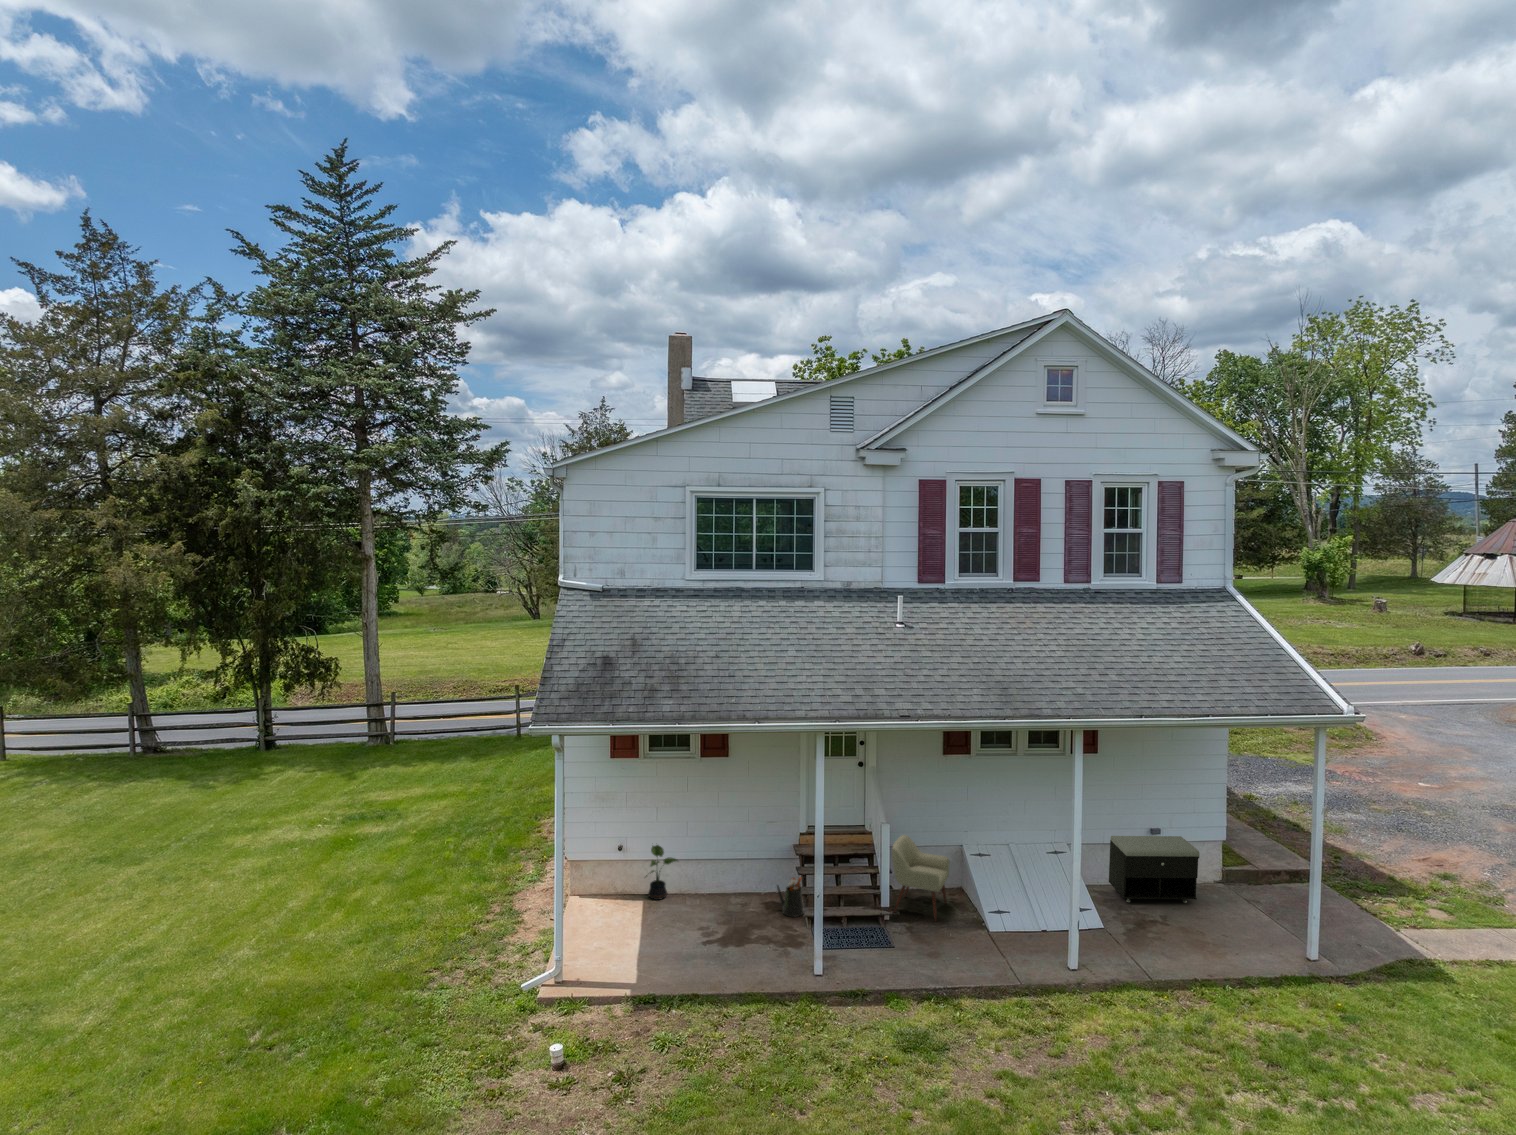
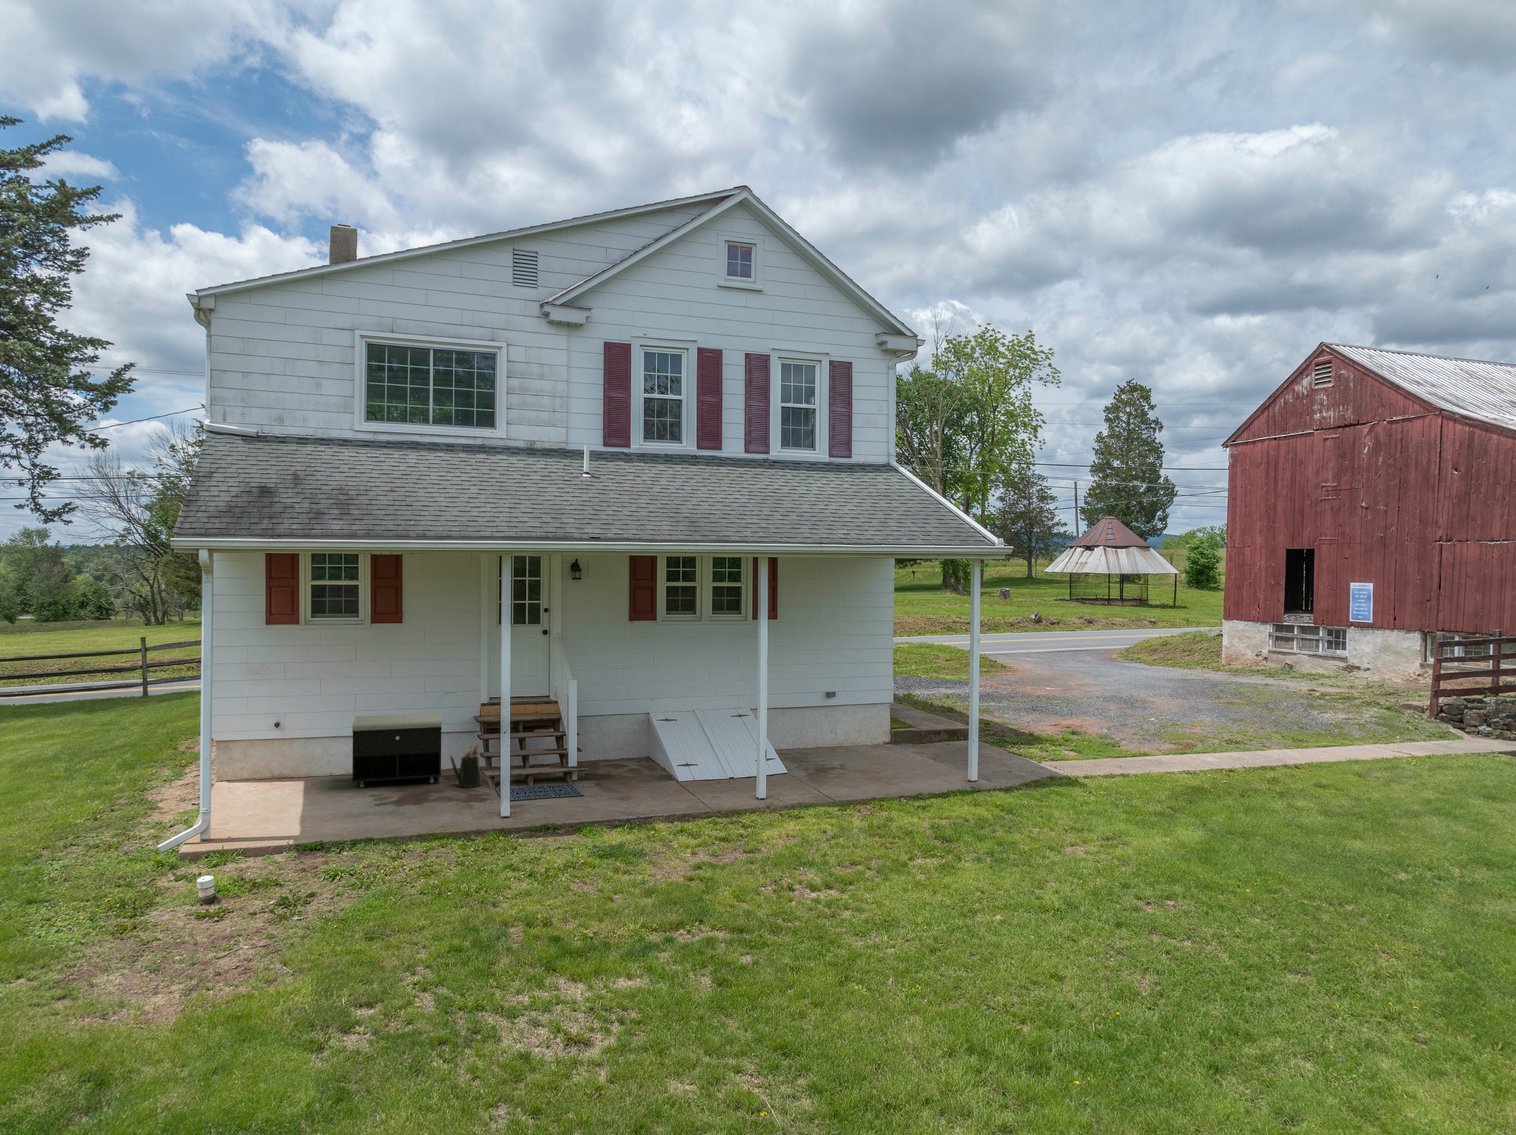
chair: present [892,835,949,922] -> none [579,700,639,780]
storage bench: present [1109,836,1200,903] -> present [352,713,442,787]
potted plant: present [646,845,678,900] -> none [289,726,334,787]

